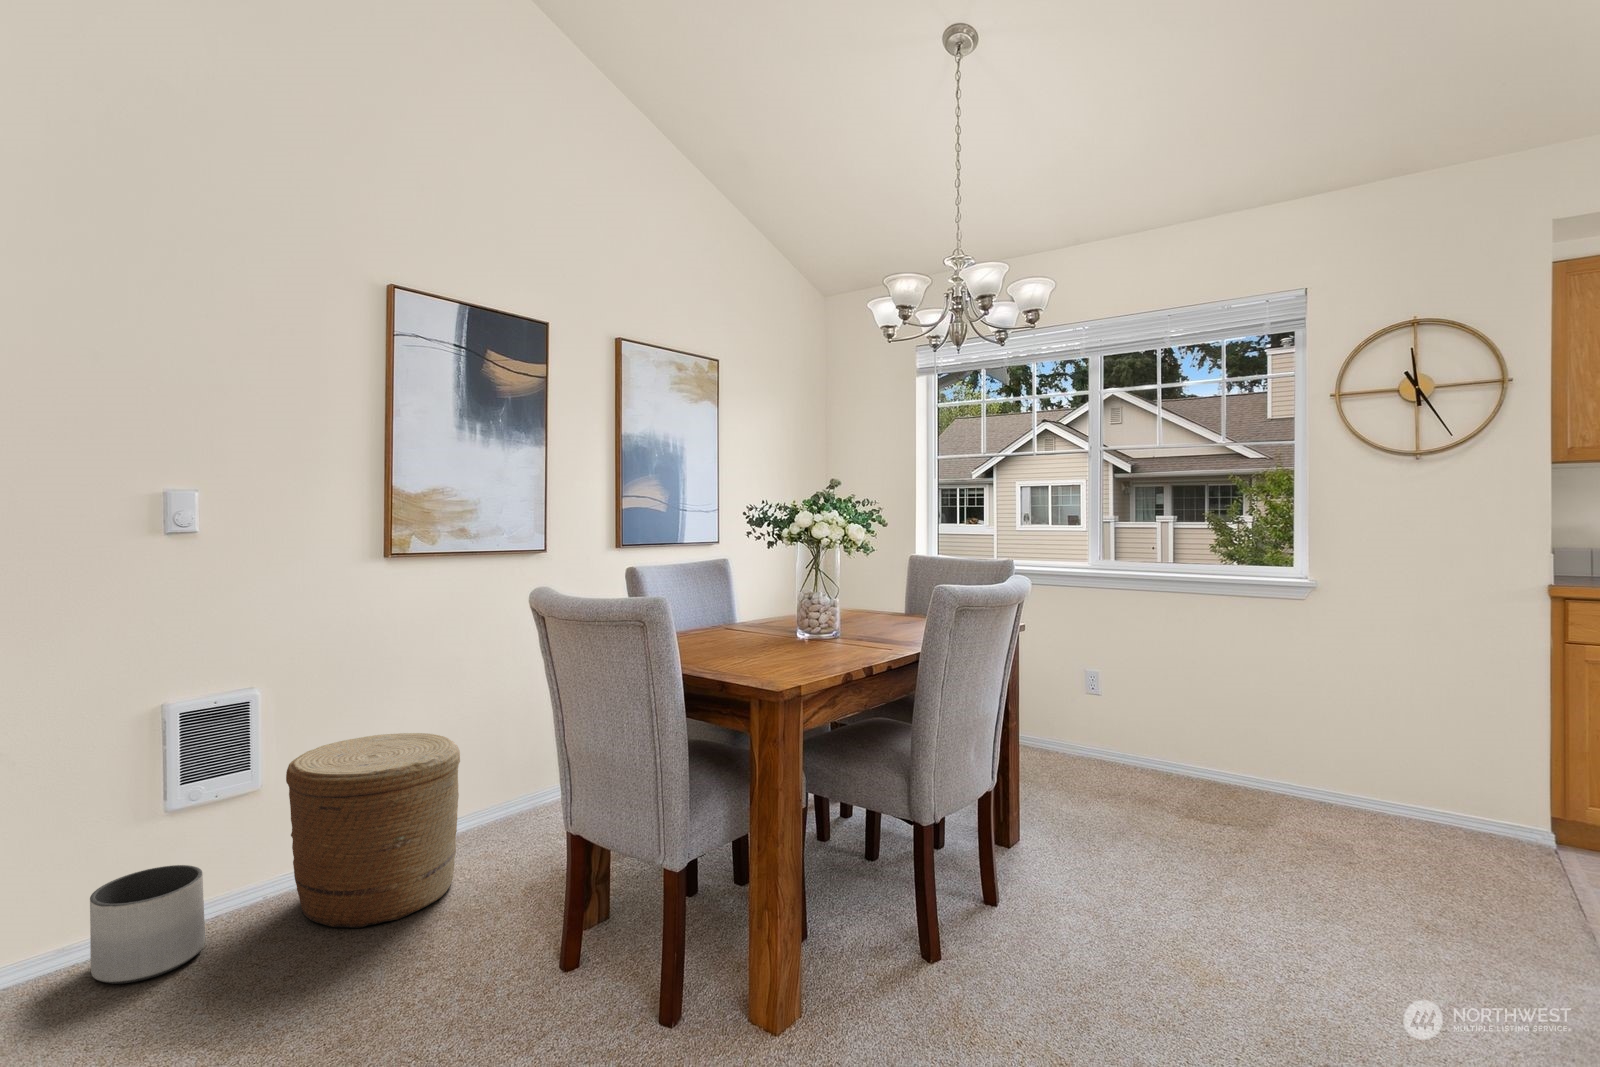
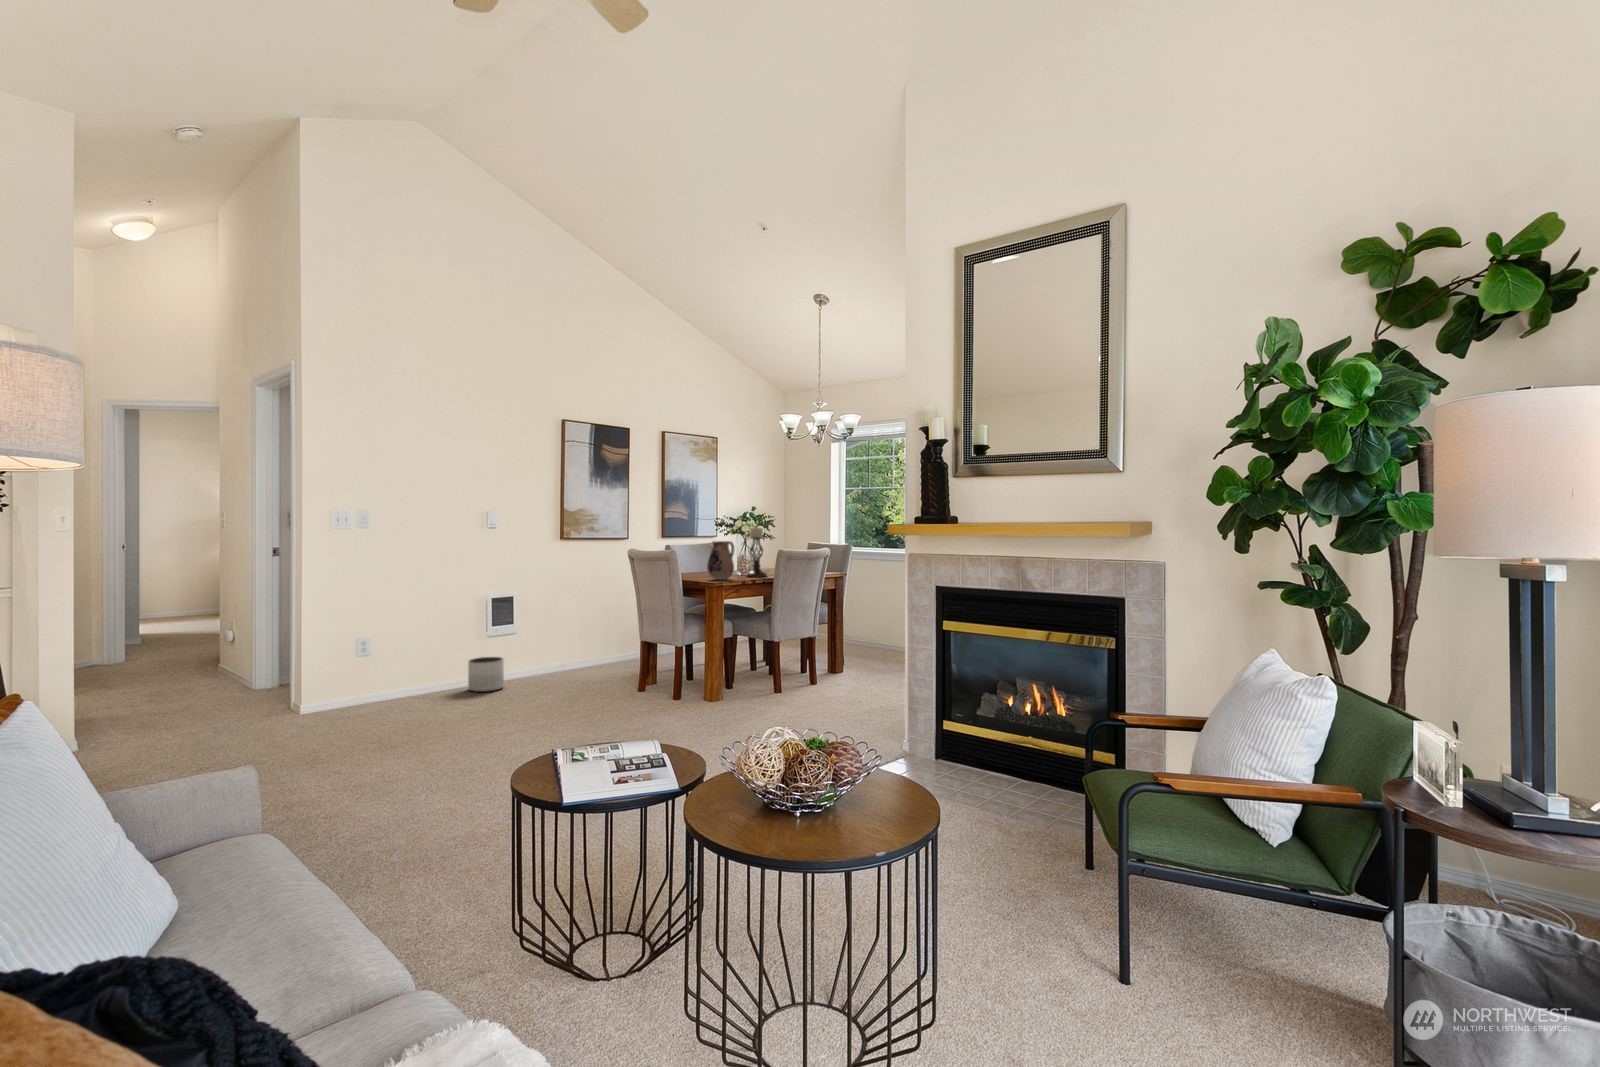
candle holder: none [829,524,883,653] -> present [746,527,767,577]
ceramic pitcher: none [746,565,817,671] -> present [707,541,734,580]
woven basket: present [286,733,460,928] -> none [529,616,595,685]

